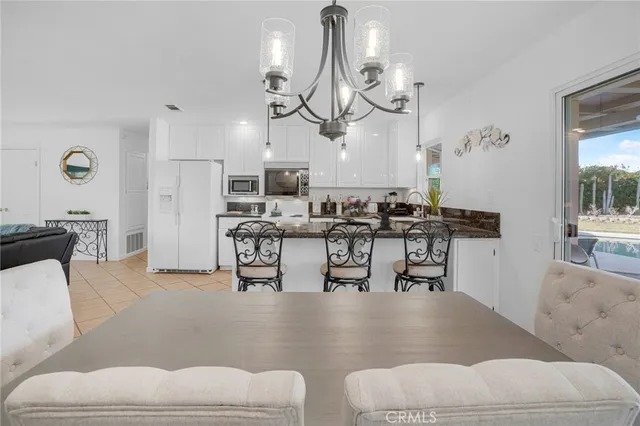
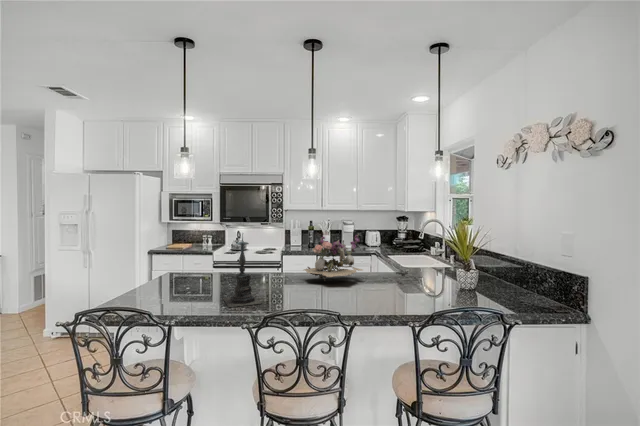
candle holder: present [375,195,395,231] -> present [223,237,261,307]

